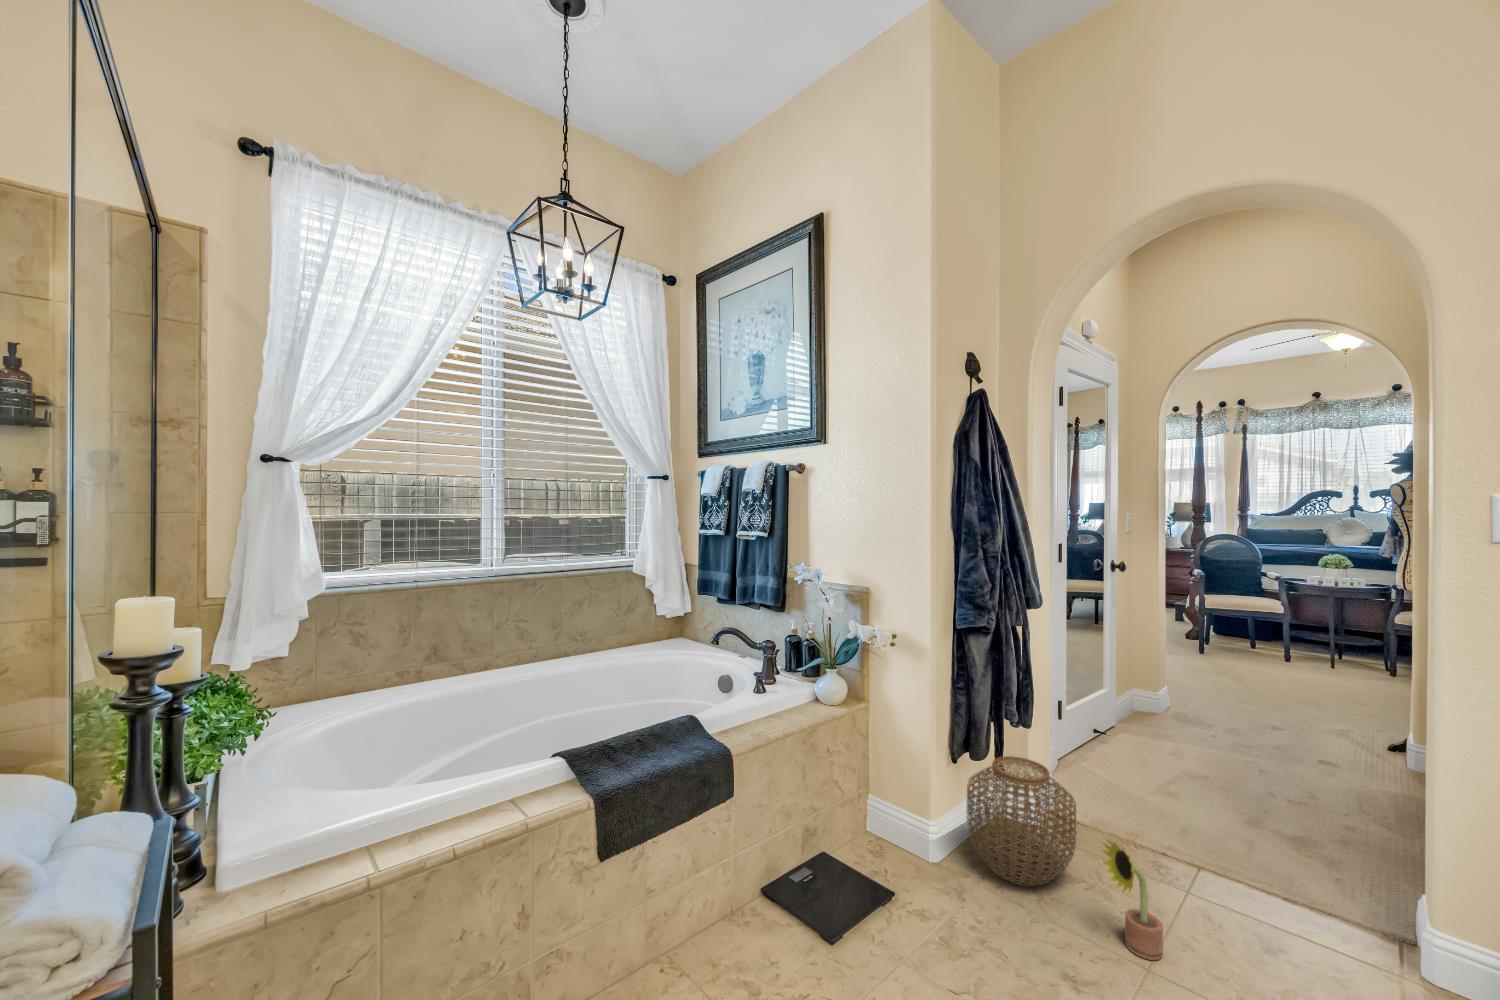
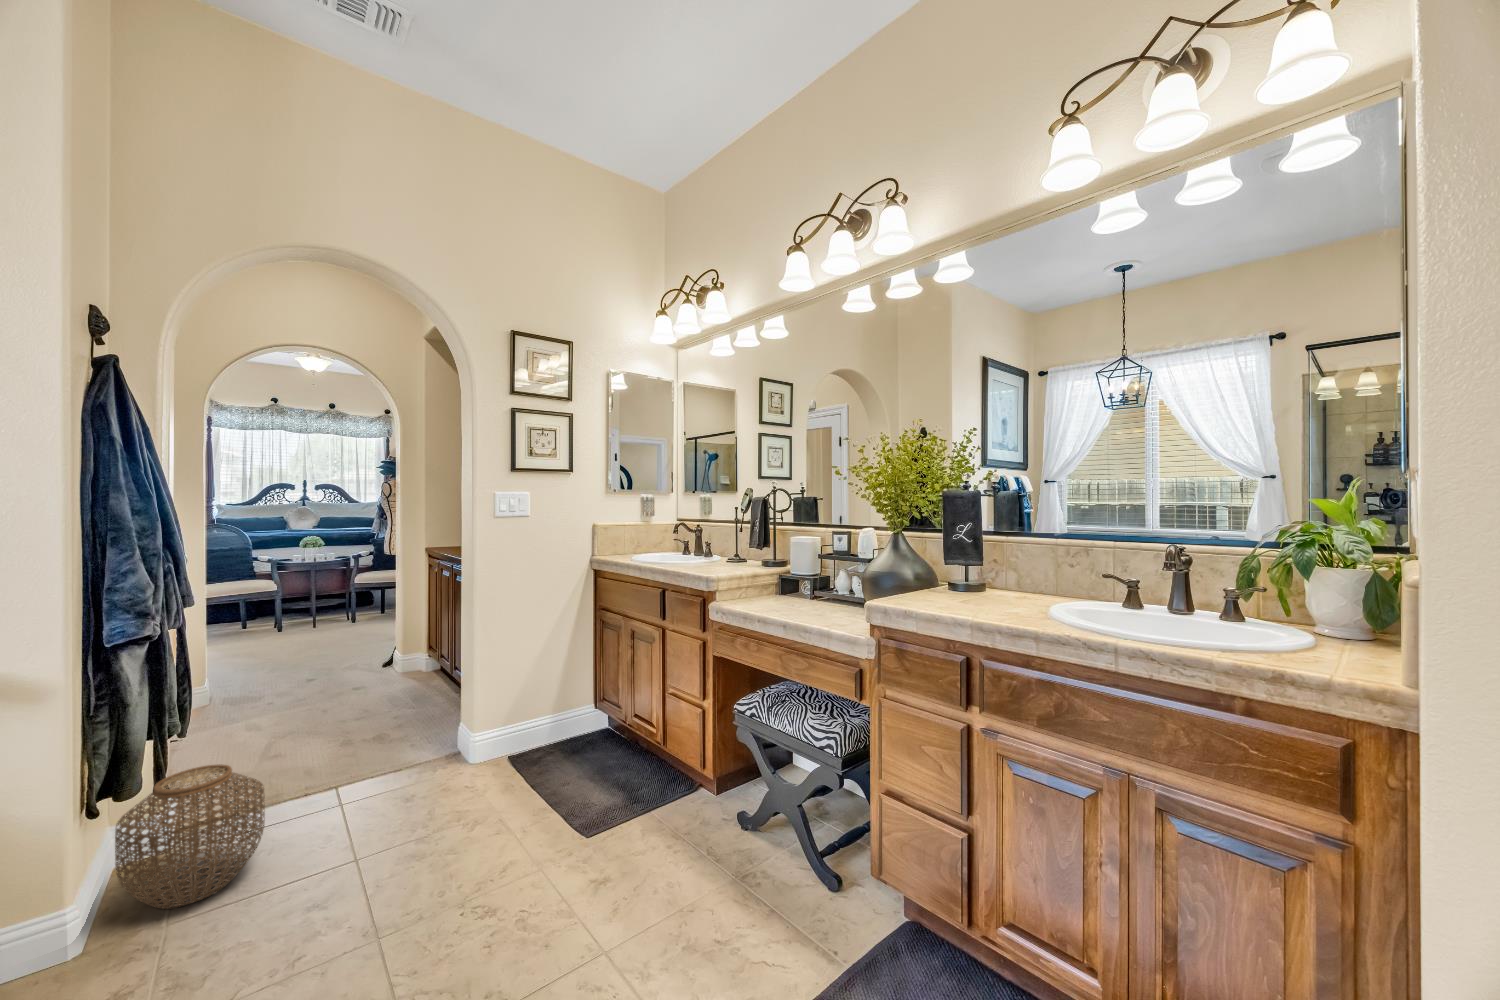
decorative plant: present [1102,840,1163,960] -> none [307,778,363,862]

